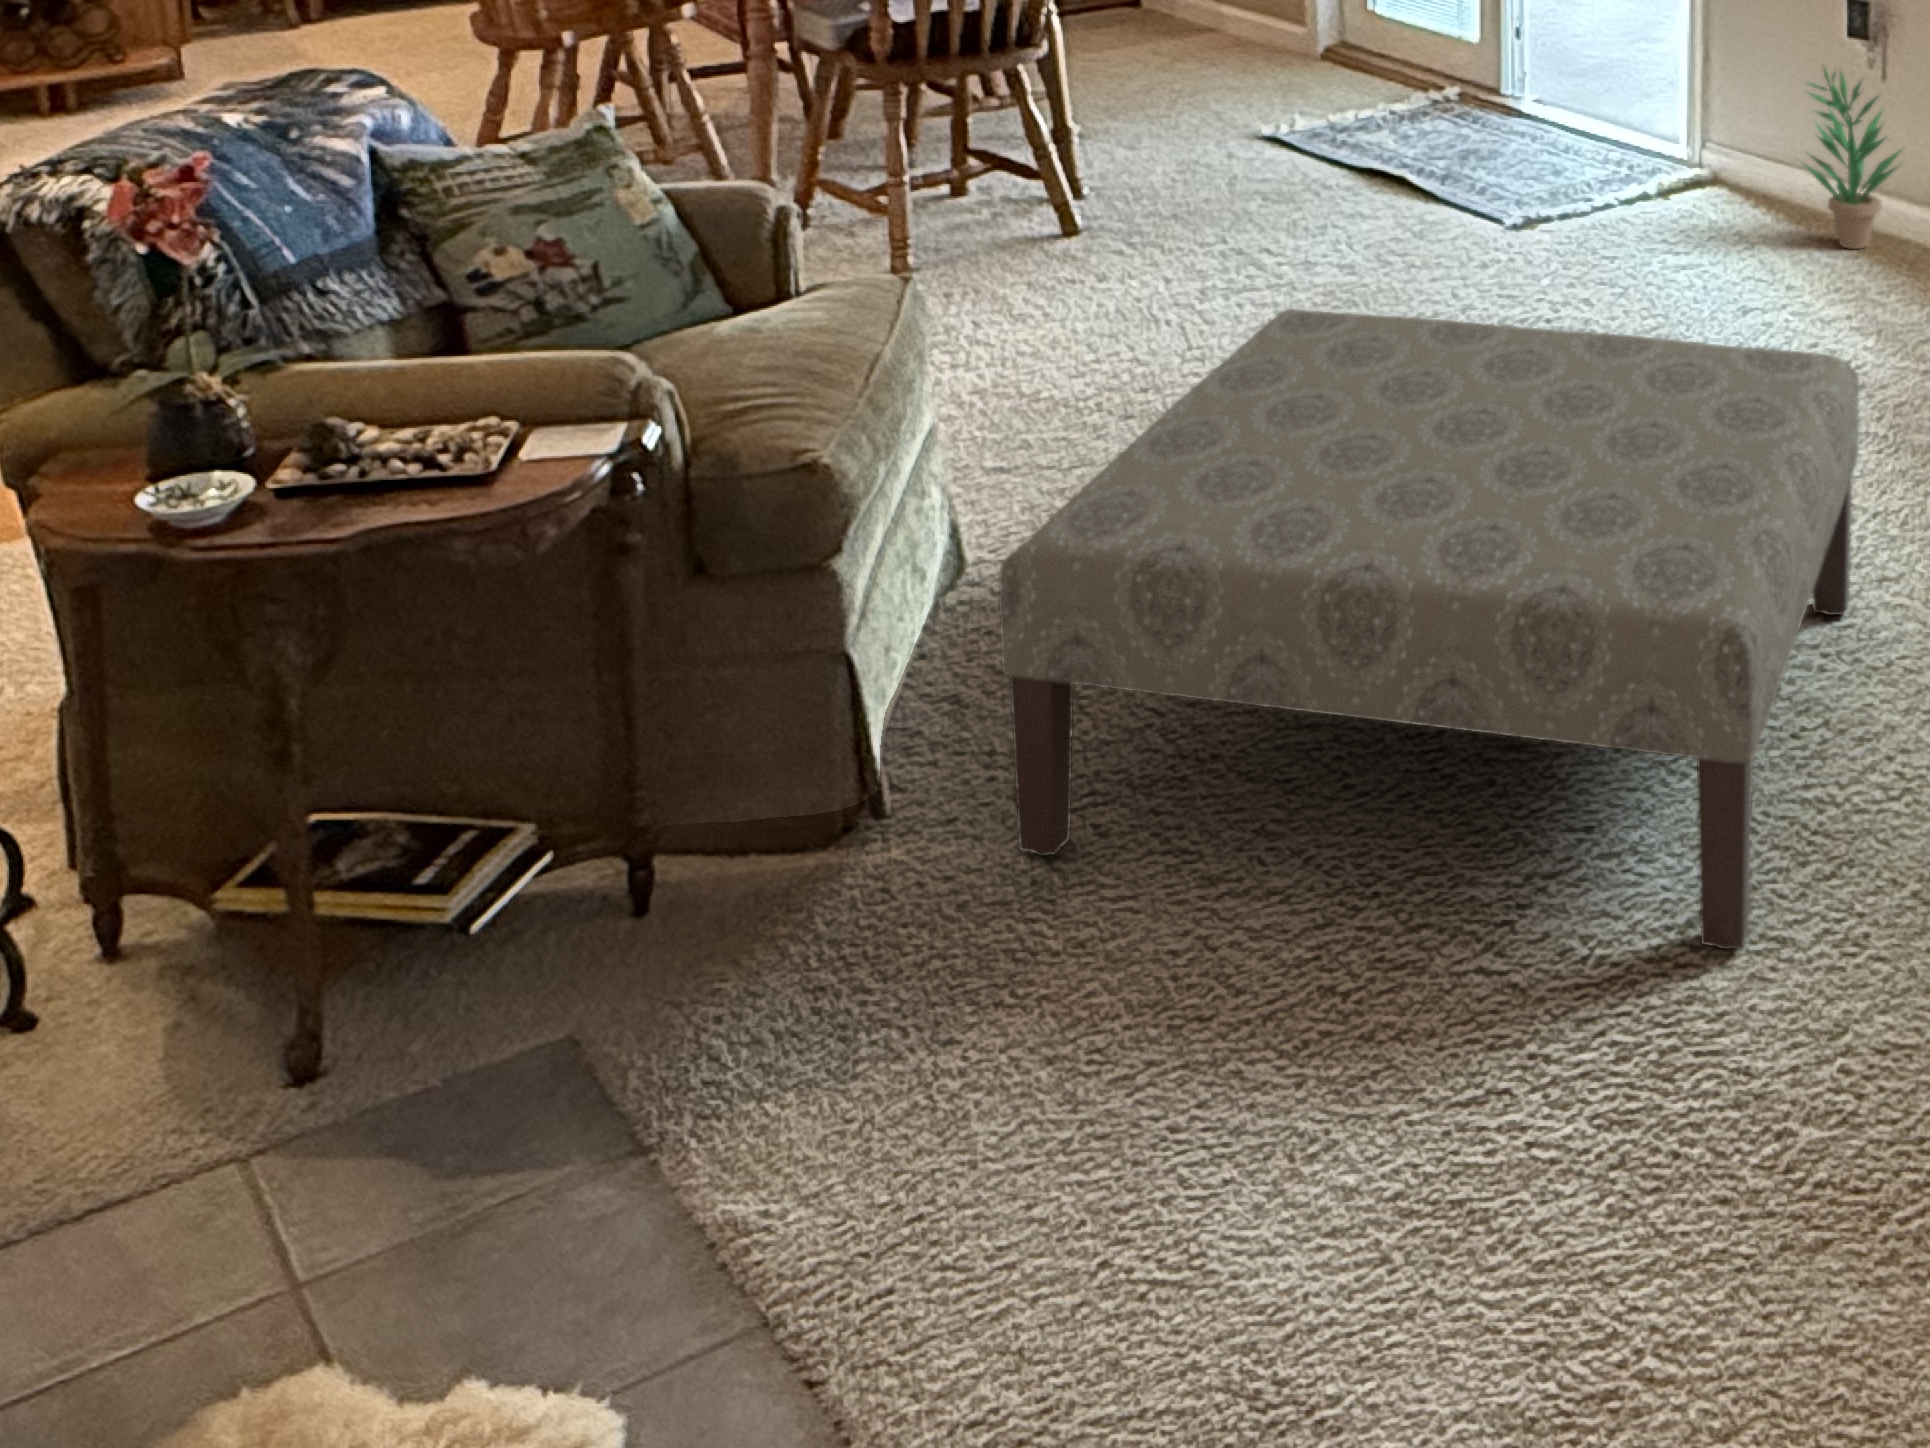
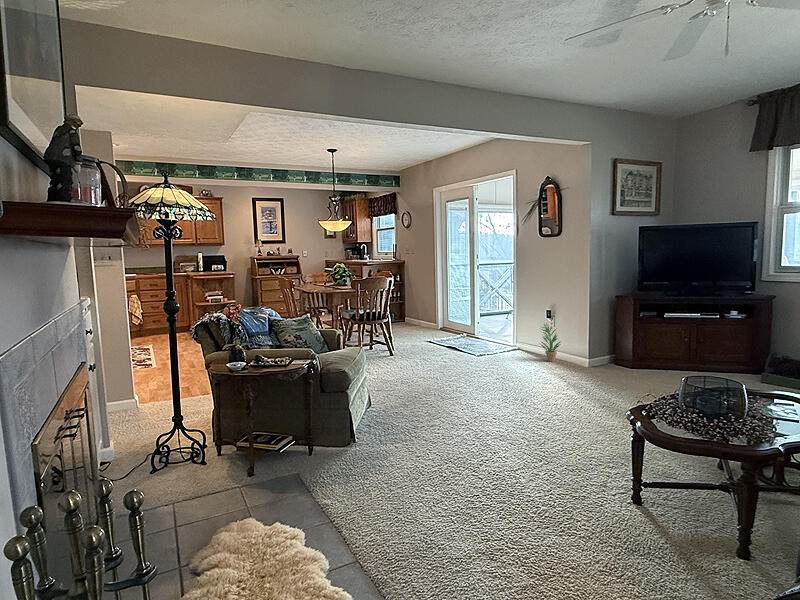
ottoman: present [999,309,1859,949] -> none [377,356,552,475]

